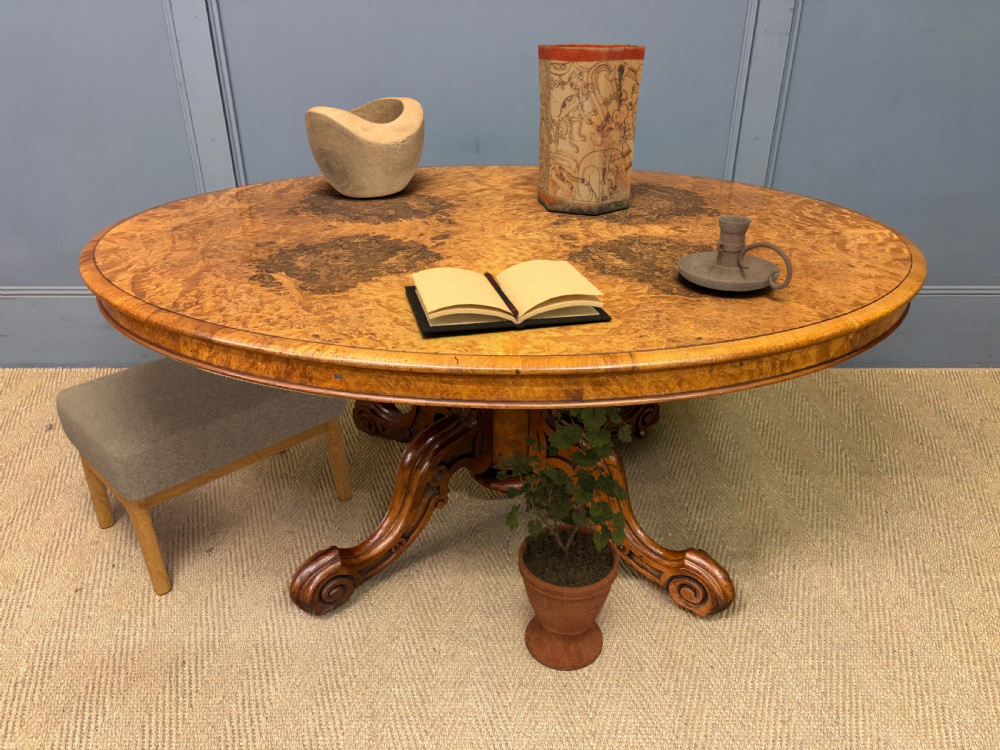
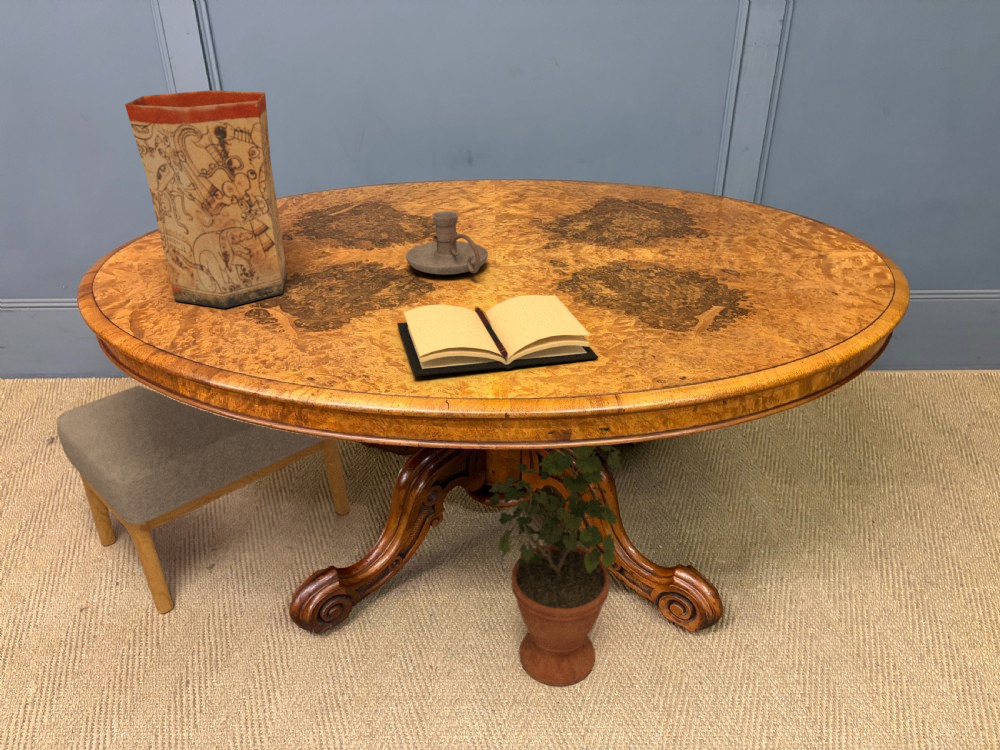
vase: present [538,44,646,215] -> present [125,90,287,308]
decorative bowl: present [305,97,425,198] -> none [298,117,416,219]
candle holder: present [677,215,793,291] -> present [406,211,488,274]

